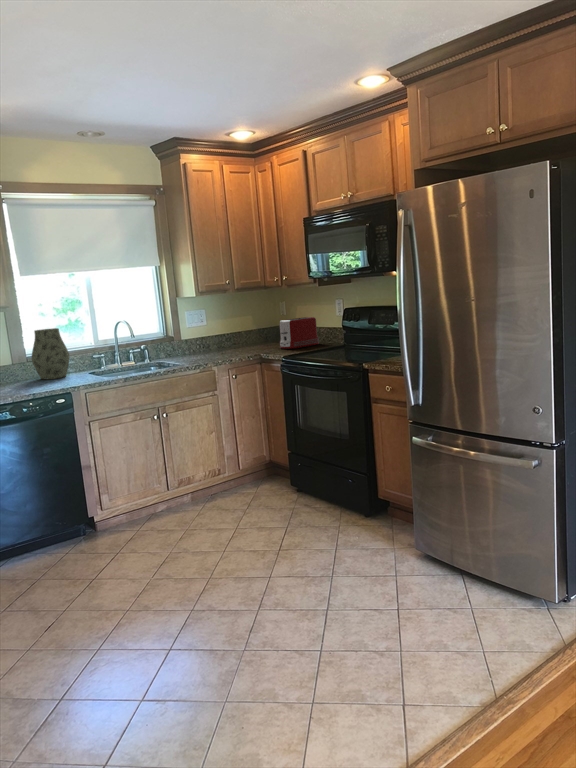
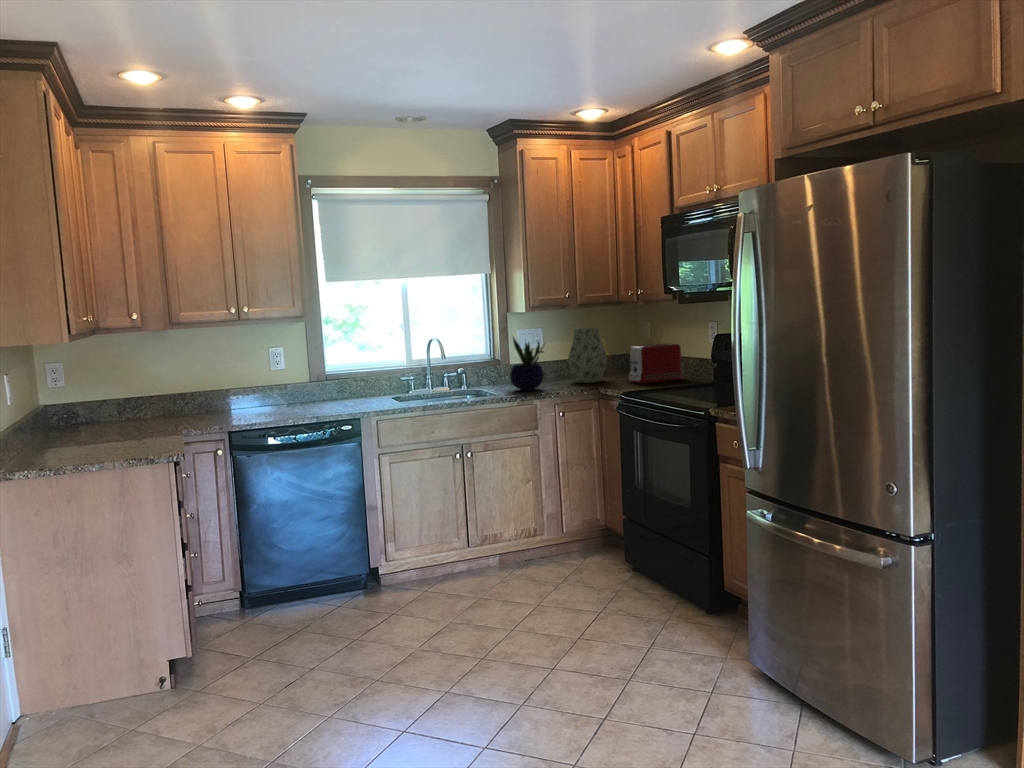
potted plant: none [187,315,217,360] -> present [510,338,544,390]
vase: present [32,328,69,379] -> present [568,328,607,383]

